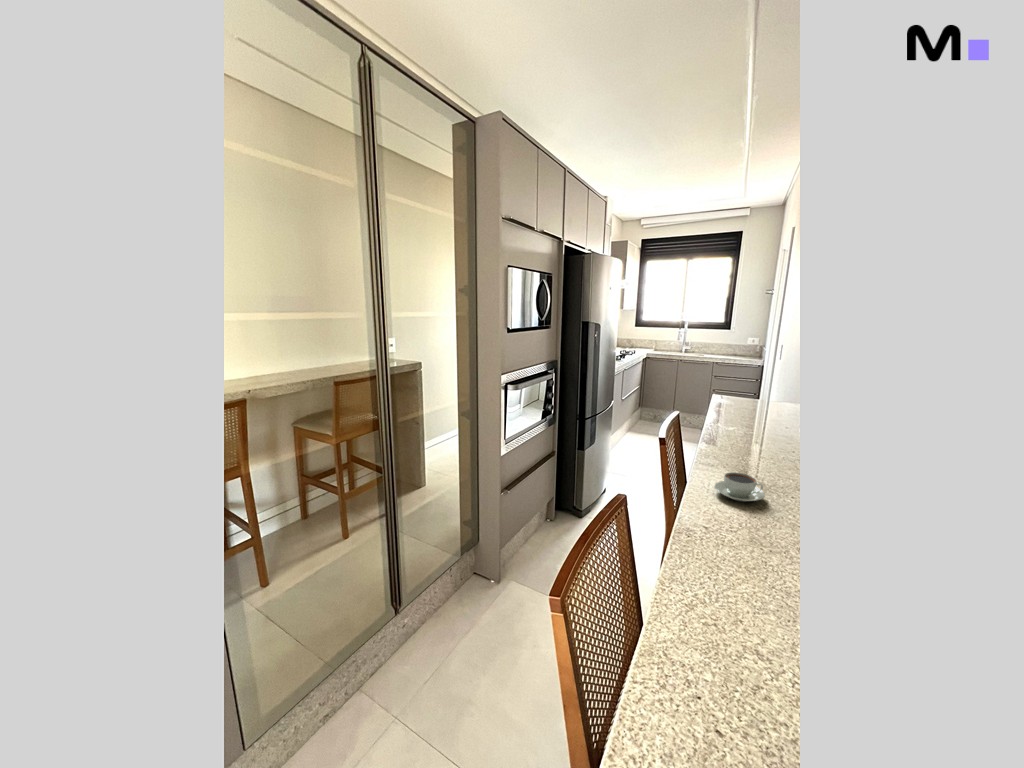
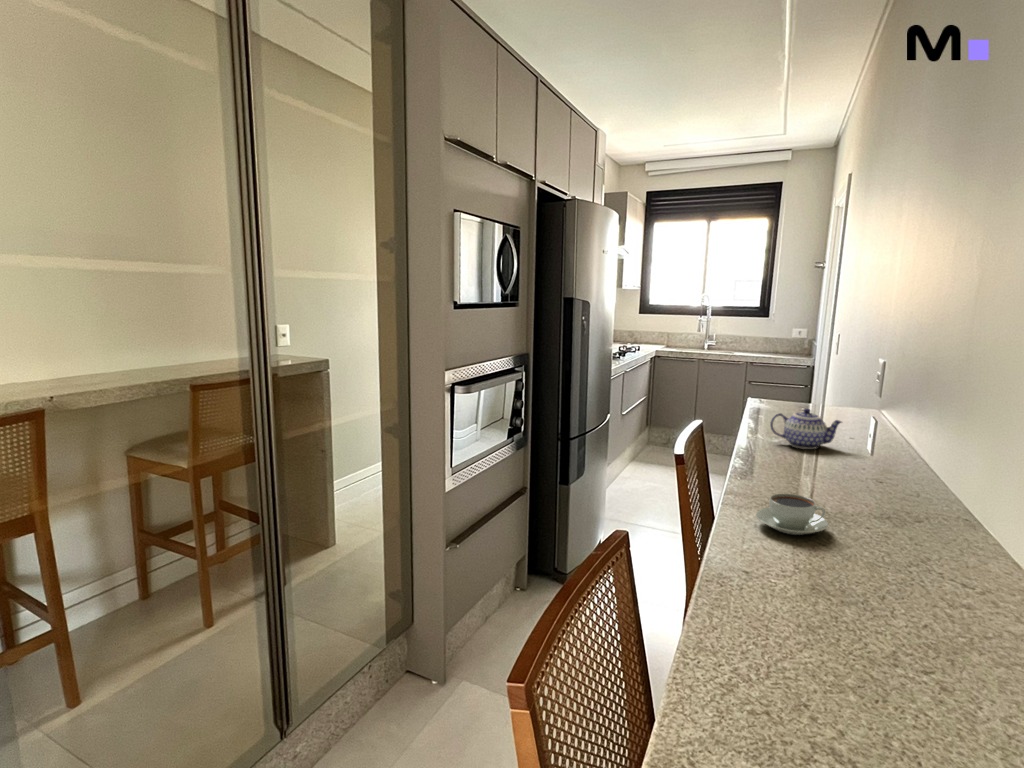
teapot: none [728,407,780,436] -> present [770,408,842,449]

